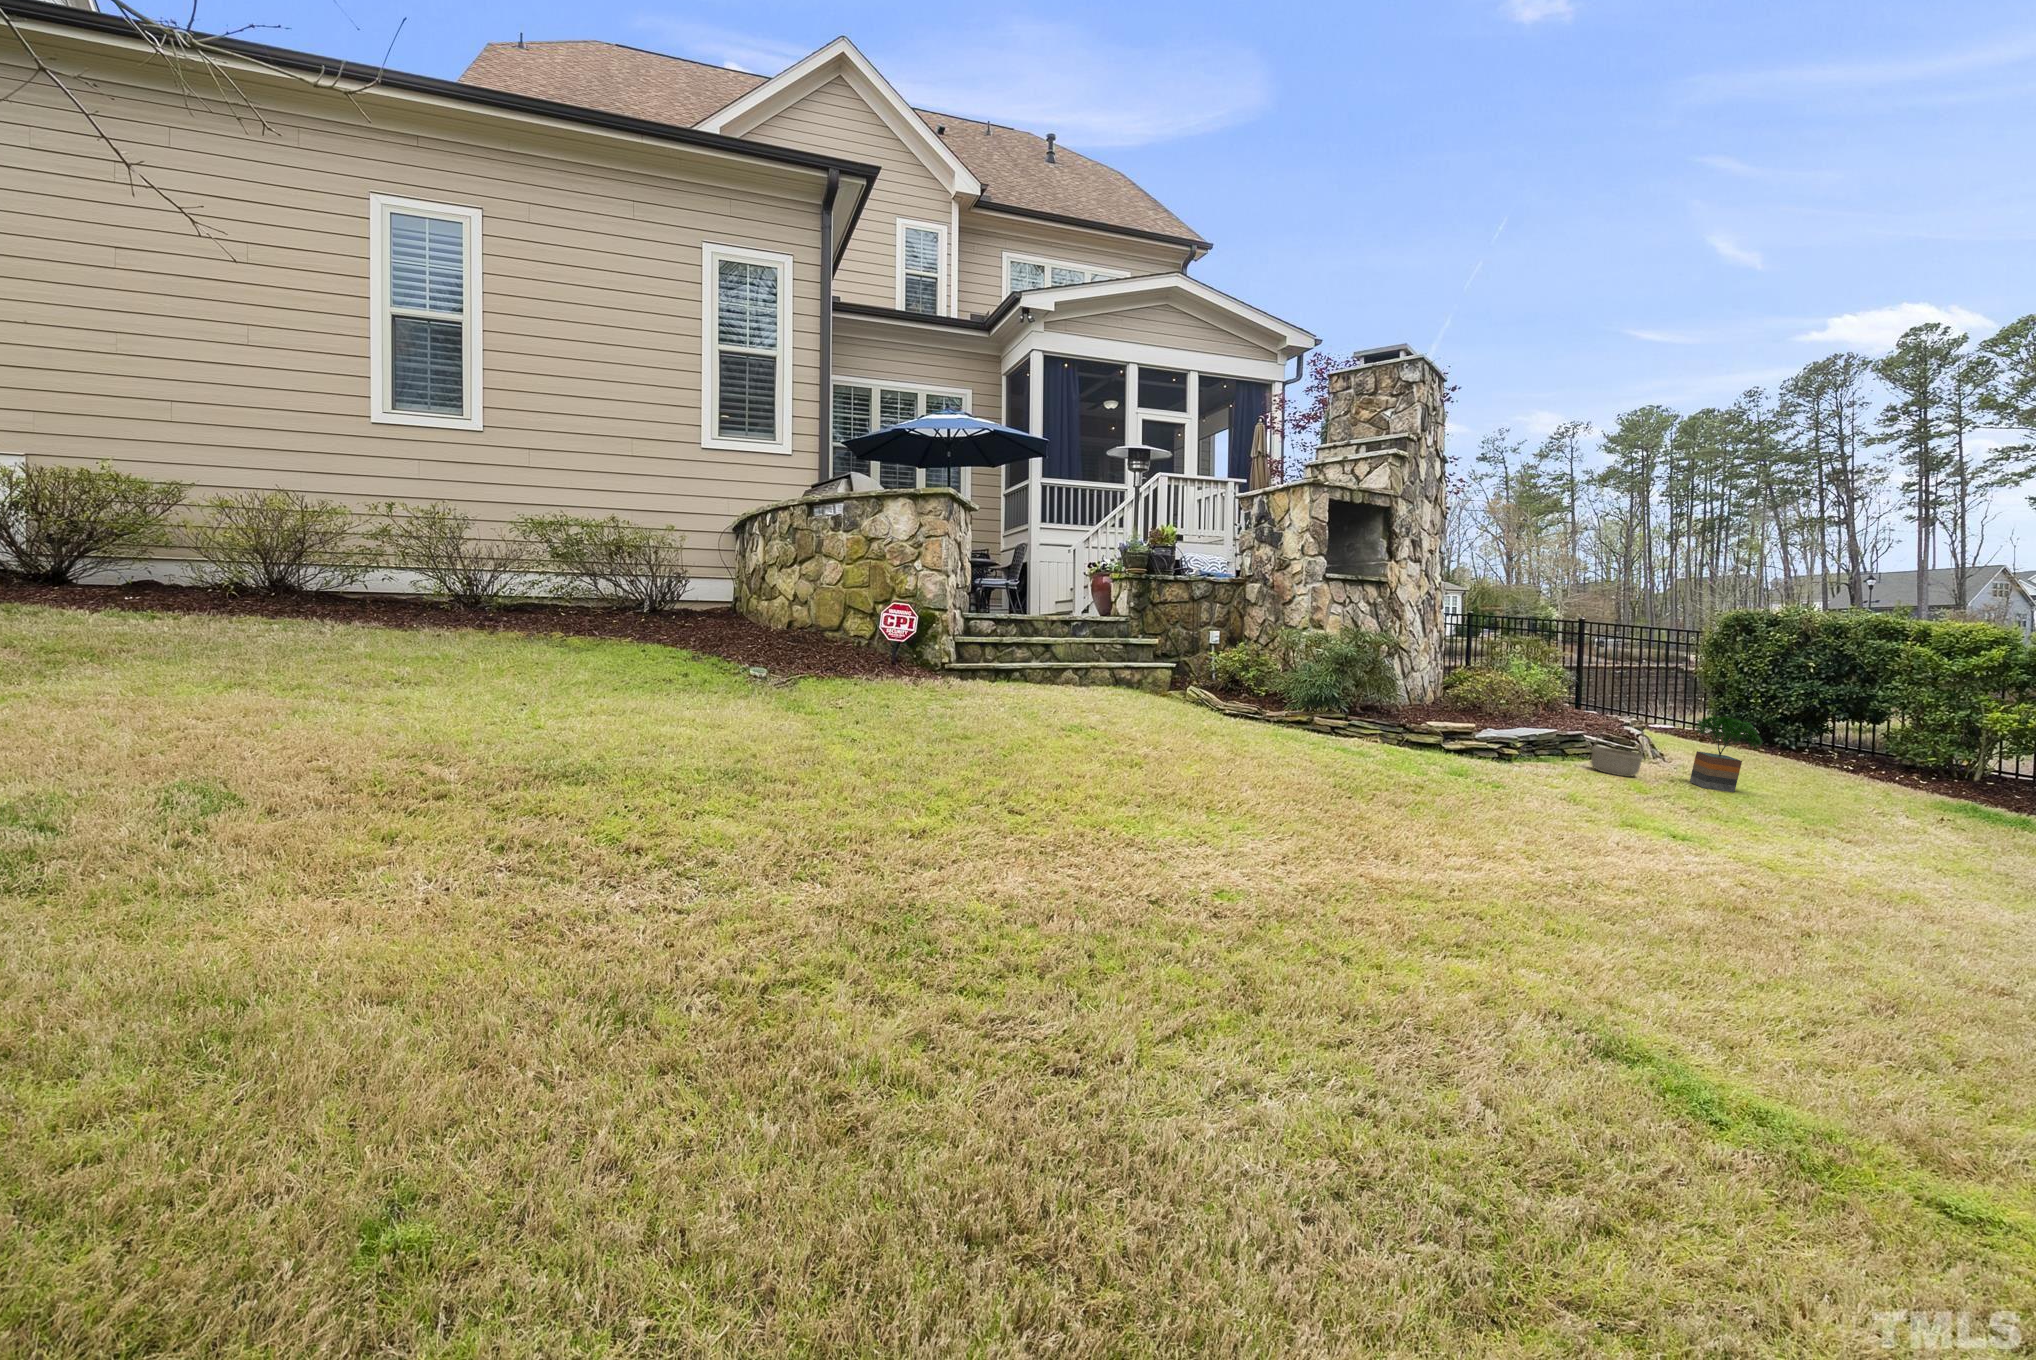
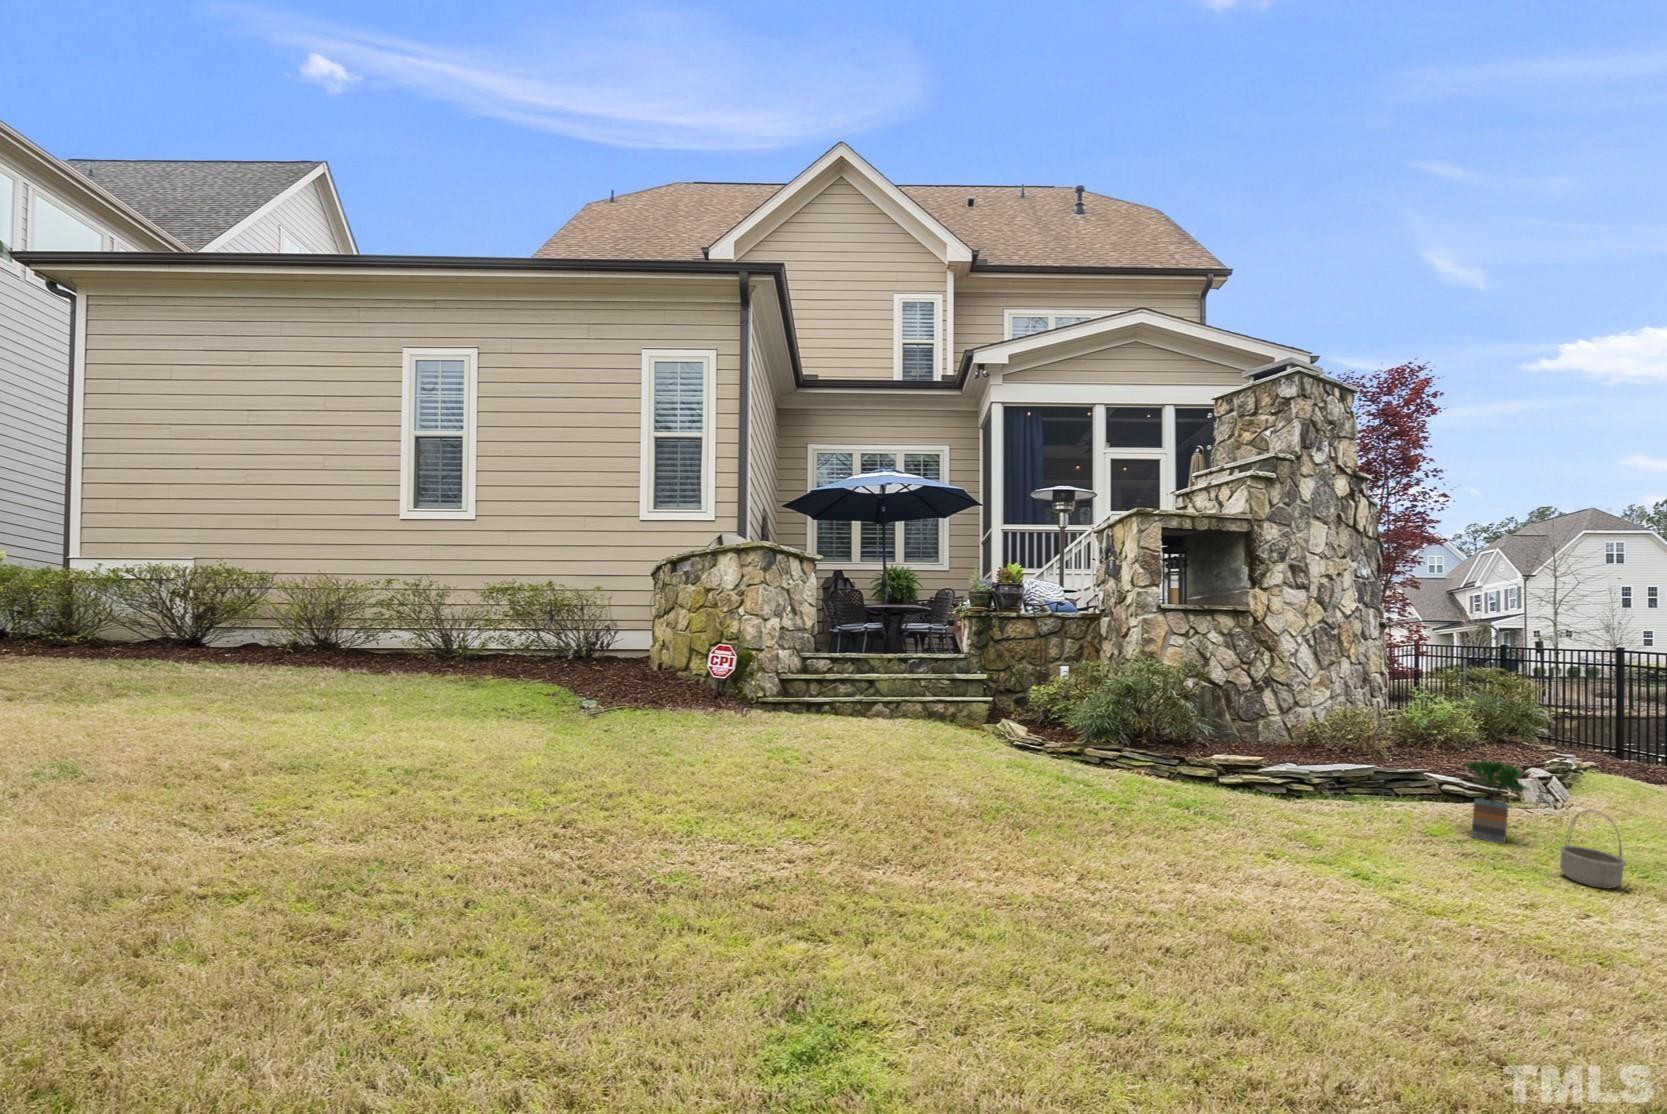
basket: present [1590,717,1644,777] -> present [1560,809,1626,889]

